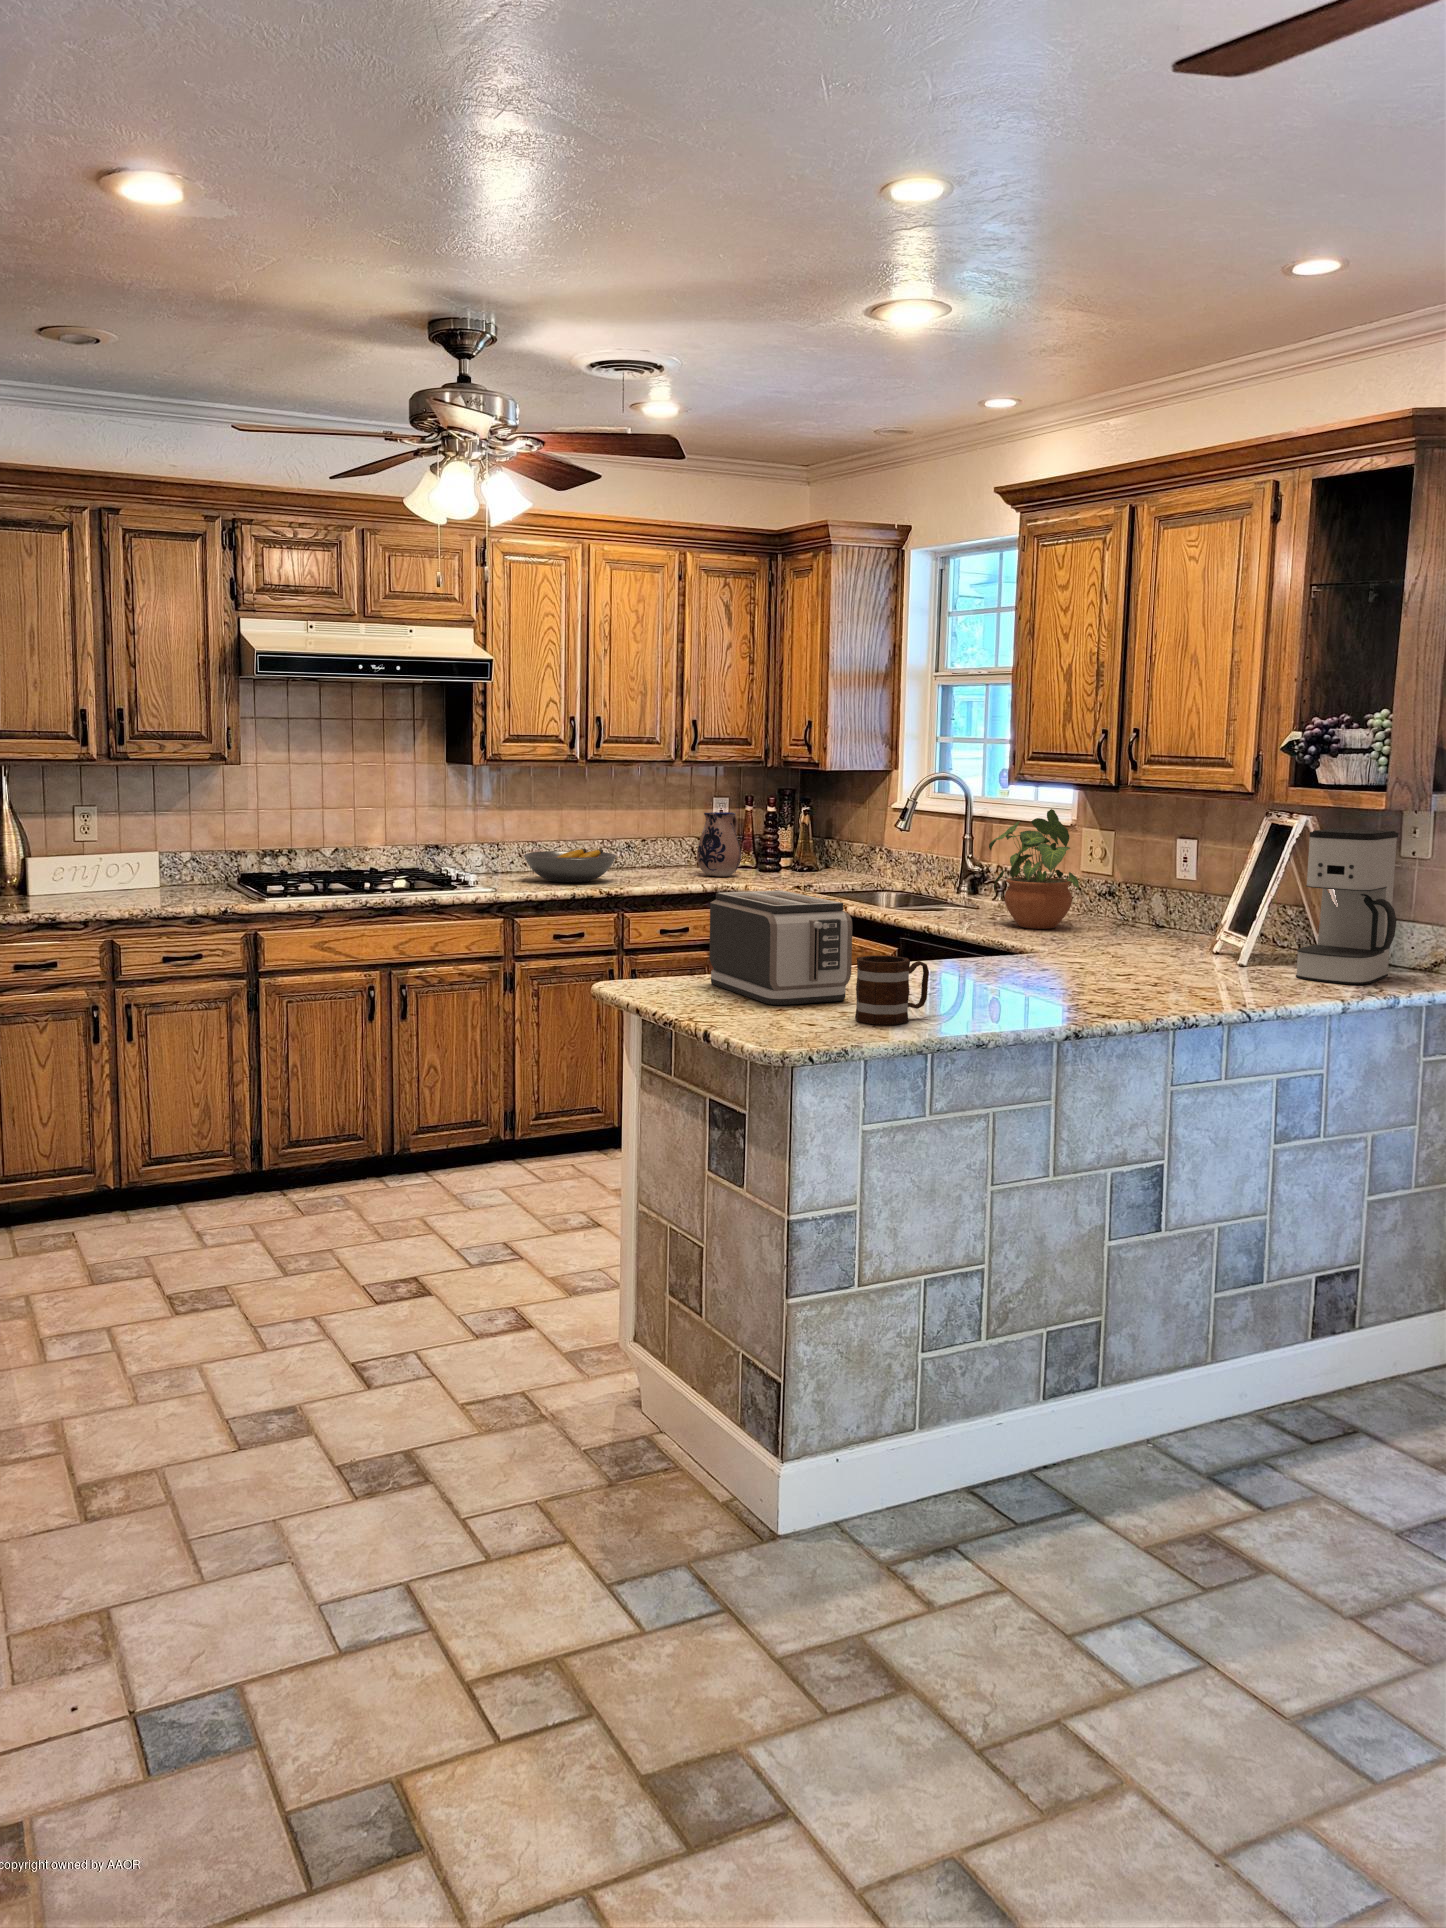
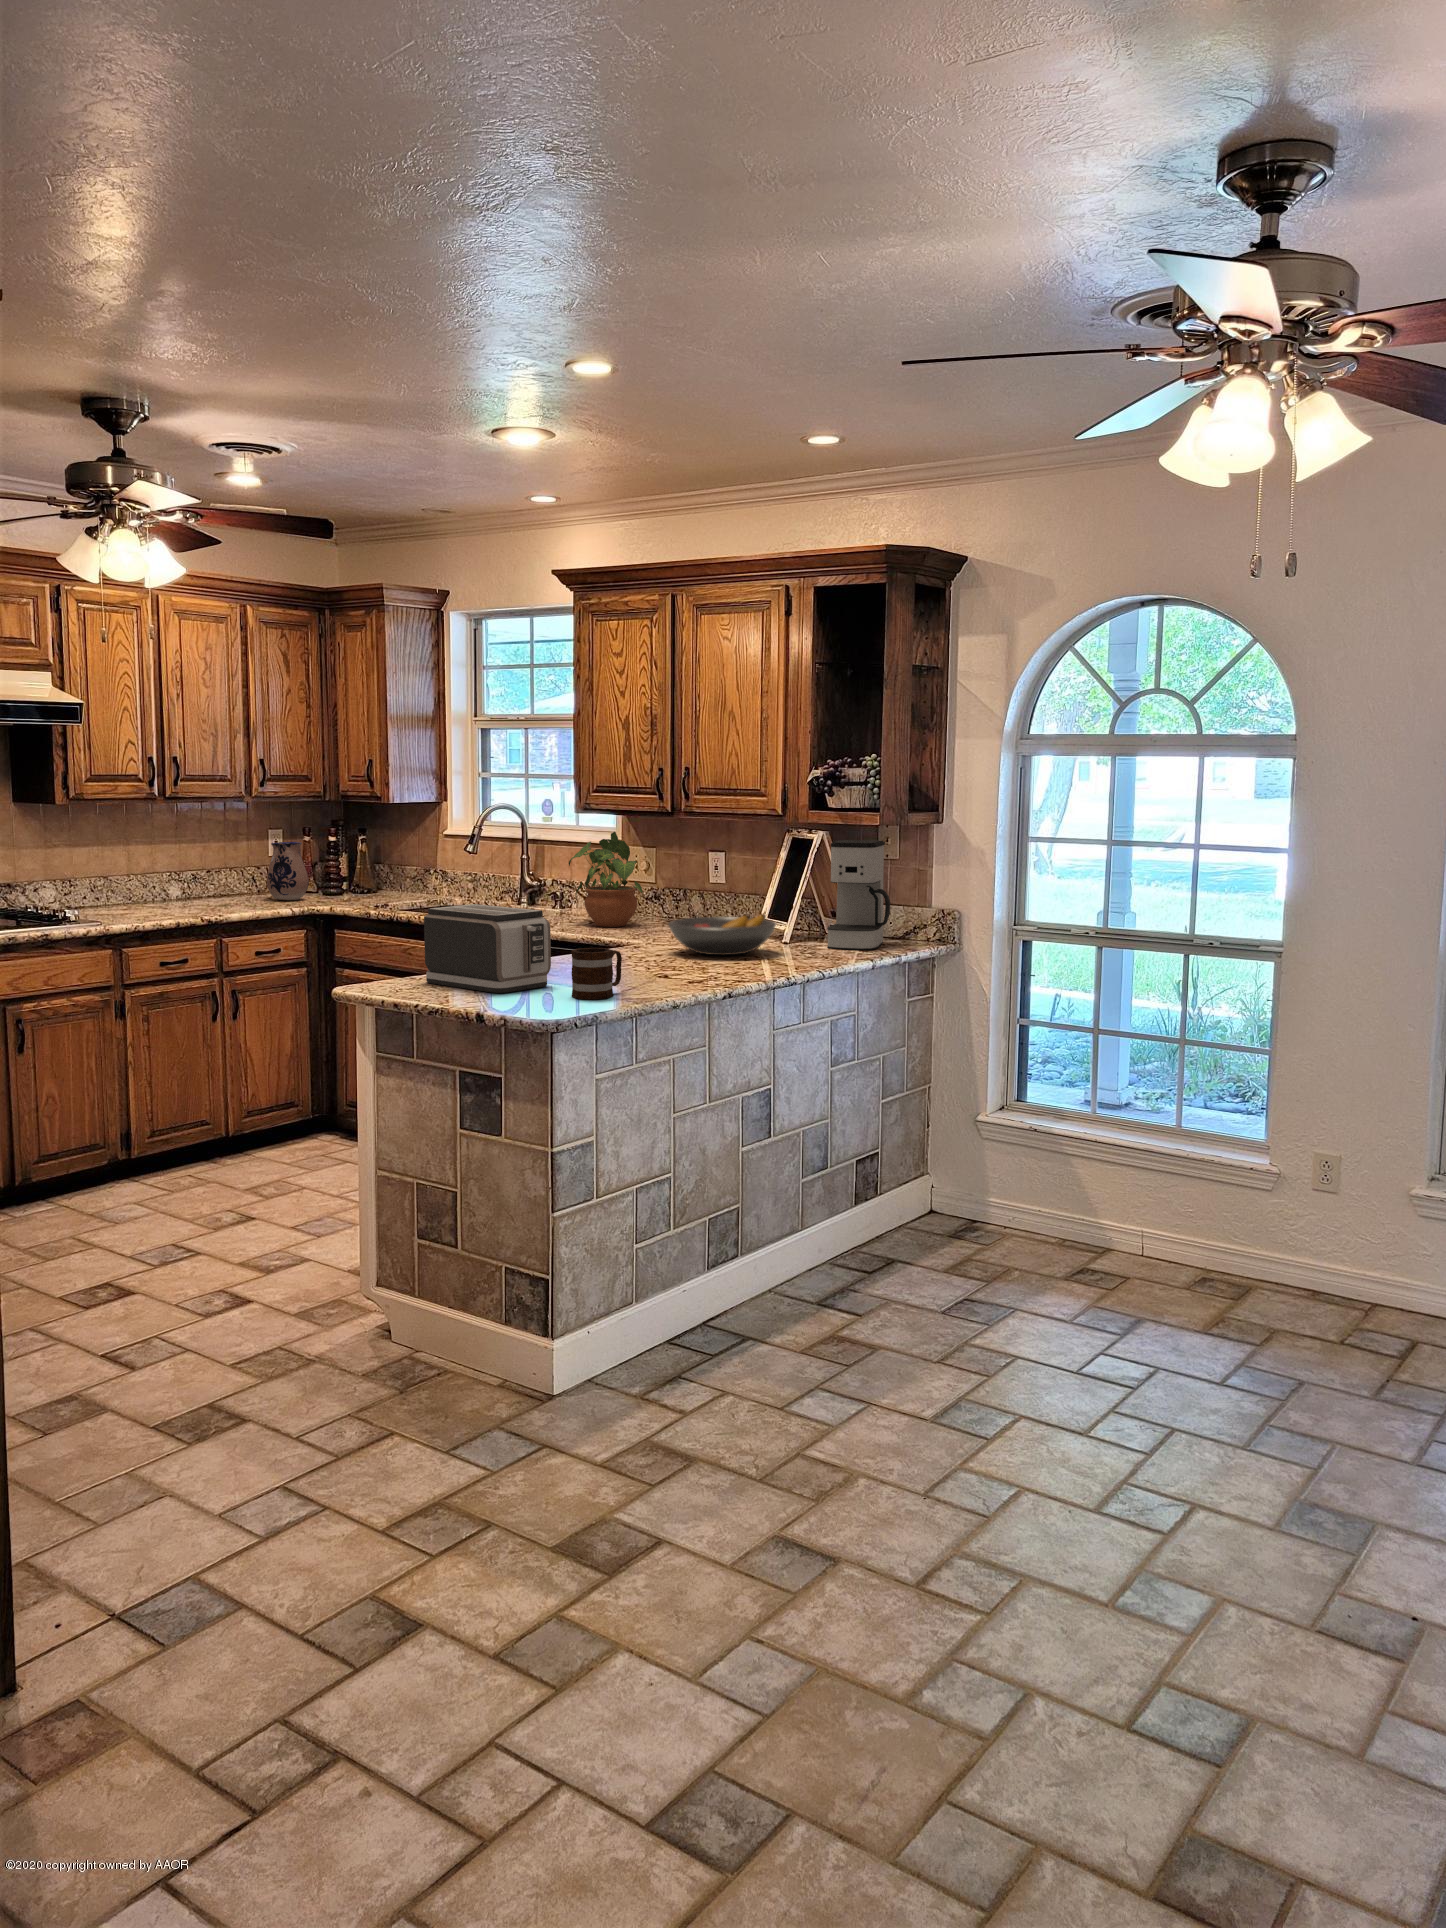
fruit bowl: present [524,849,616,882] -> present [668,915,776,955]

